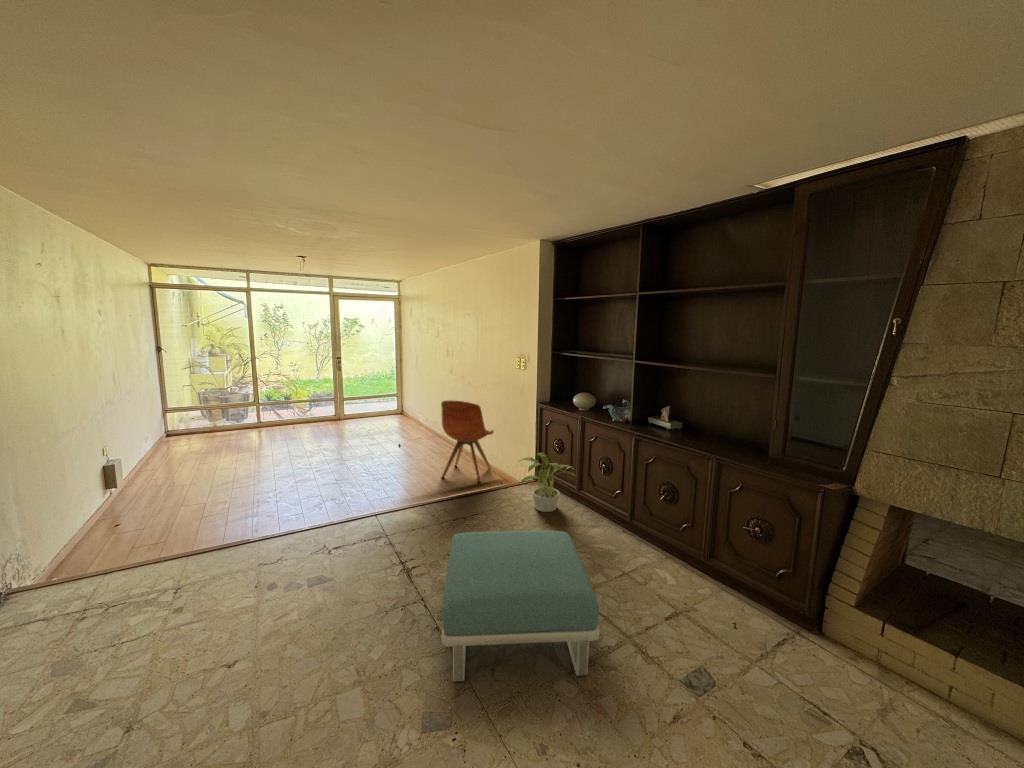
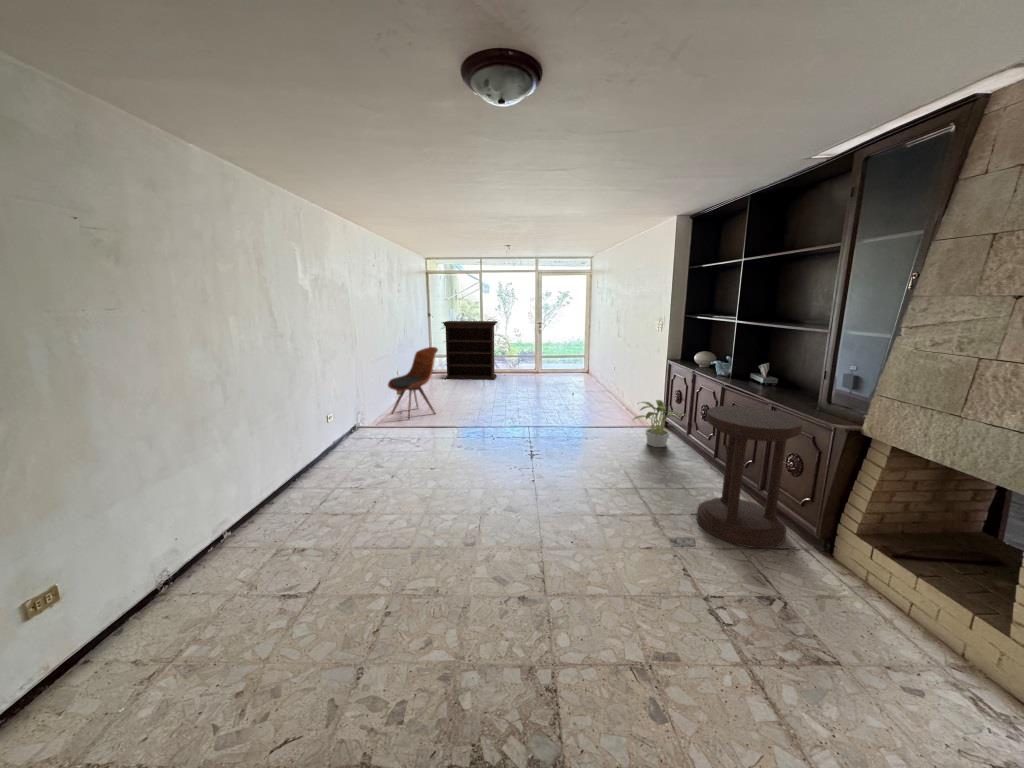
bookshelf: none [184,356,281,444] -> present [442,321,497,380]
dining chair: present [441,400,493,482] -> present [388,347,438,420]
side table: none [667,467,792,656] -> present [697,406,803,548]
footstool: present [441,530,599,681] -> none [522,432,634,518]

